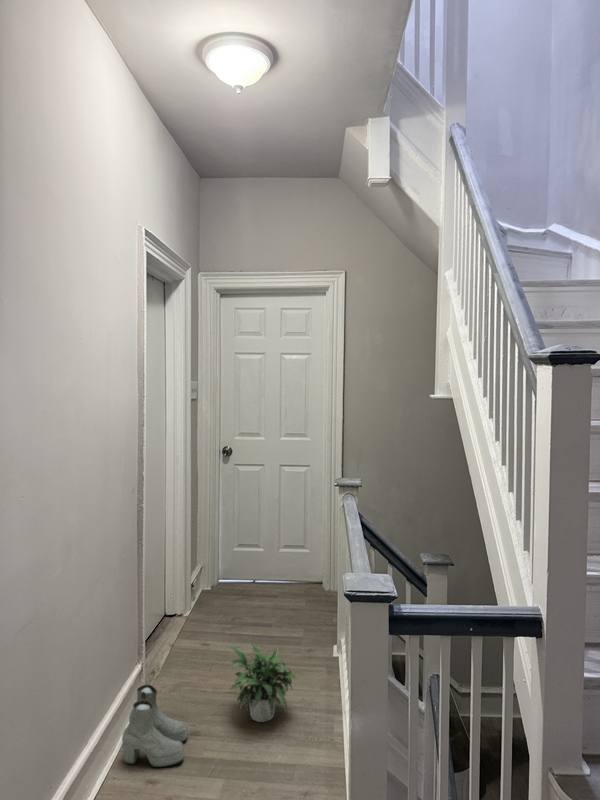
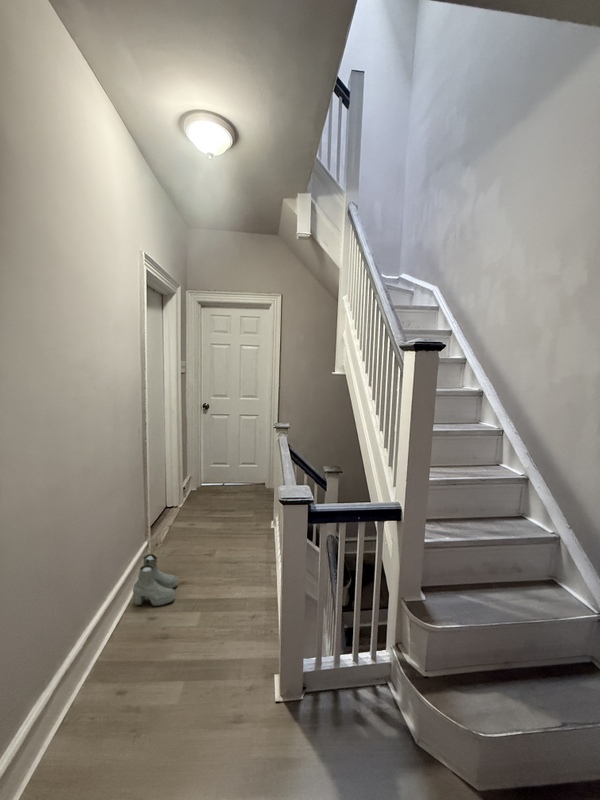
potted plant: present [231,643,297,722] -> none [206,523,248,571]

